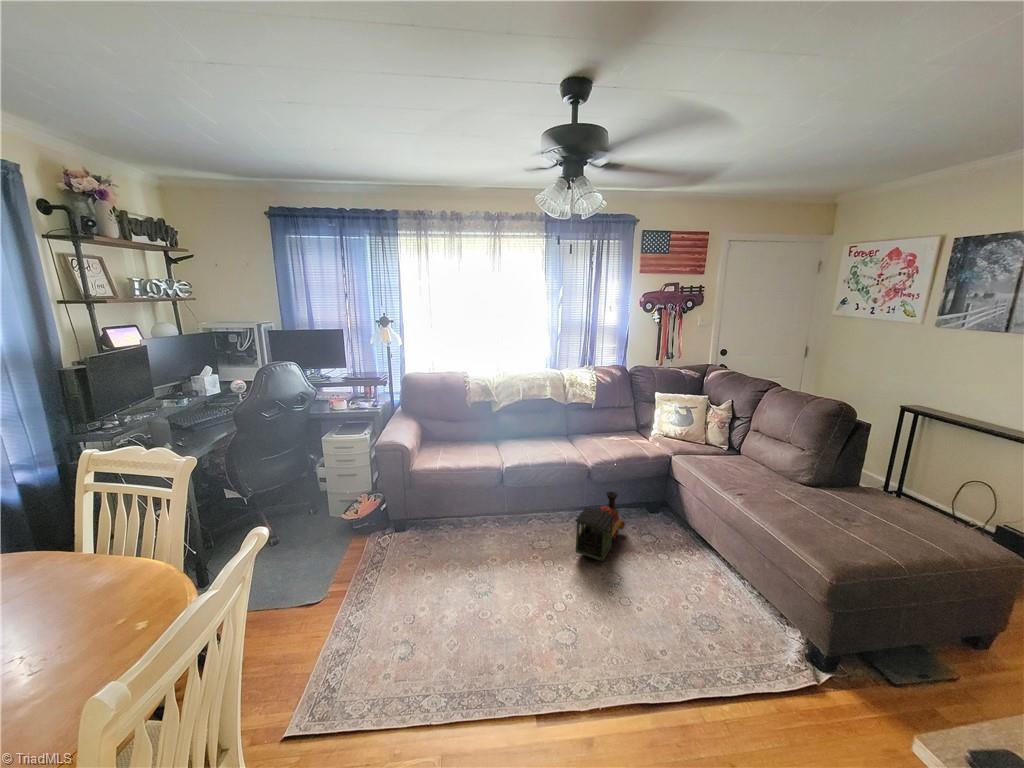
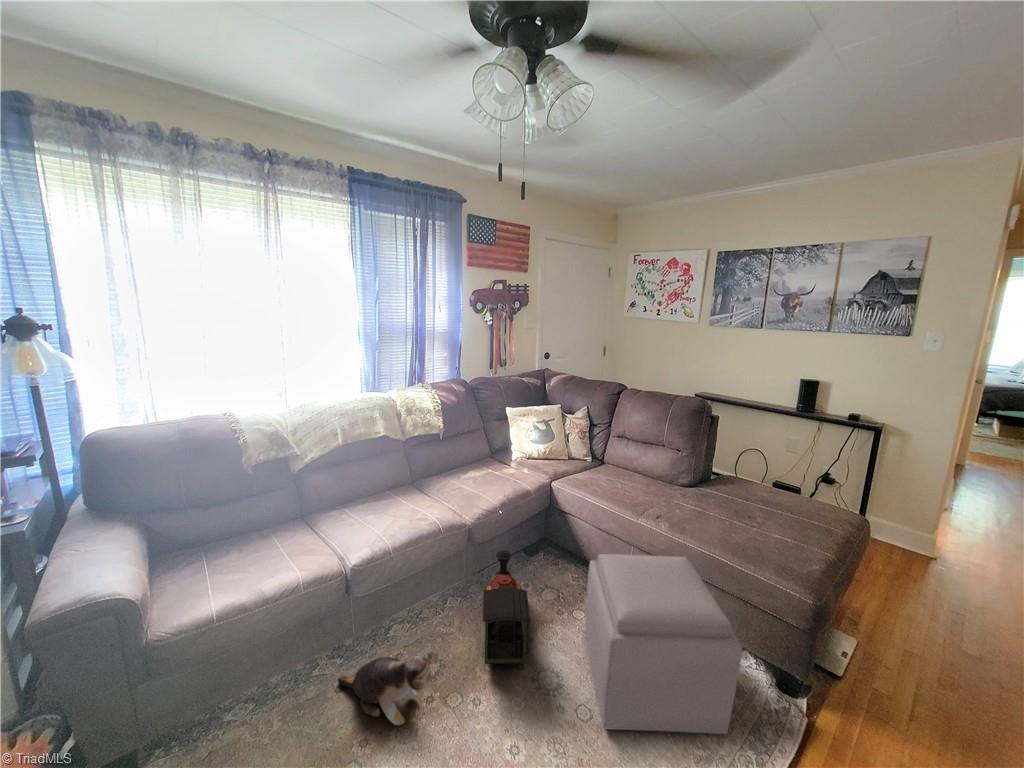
ottoman: none [638,503,757,657] -> present [585,554,742,734]
plush toy: none [493,522,538,561] -> present [338,651,438,725]

